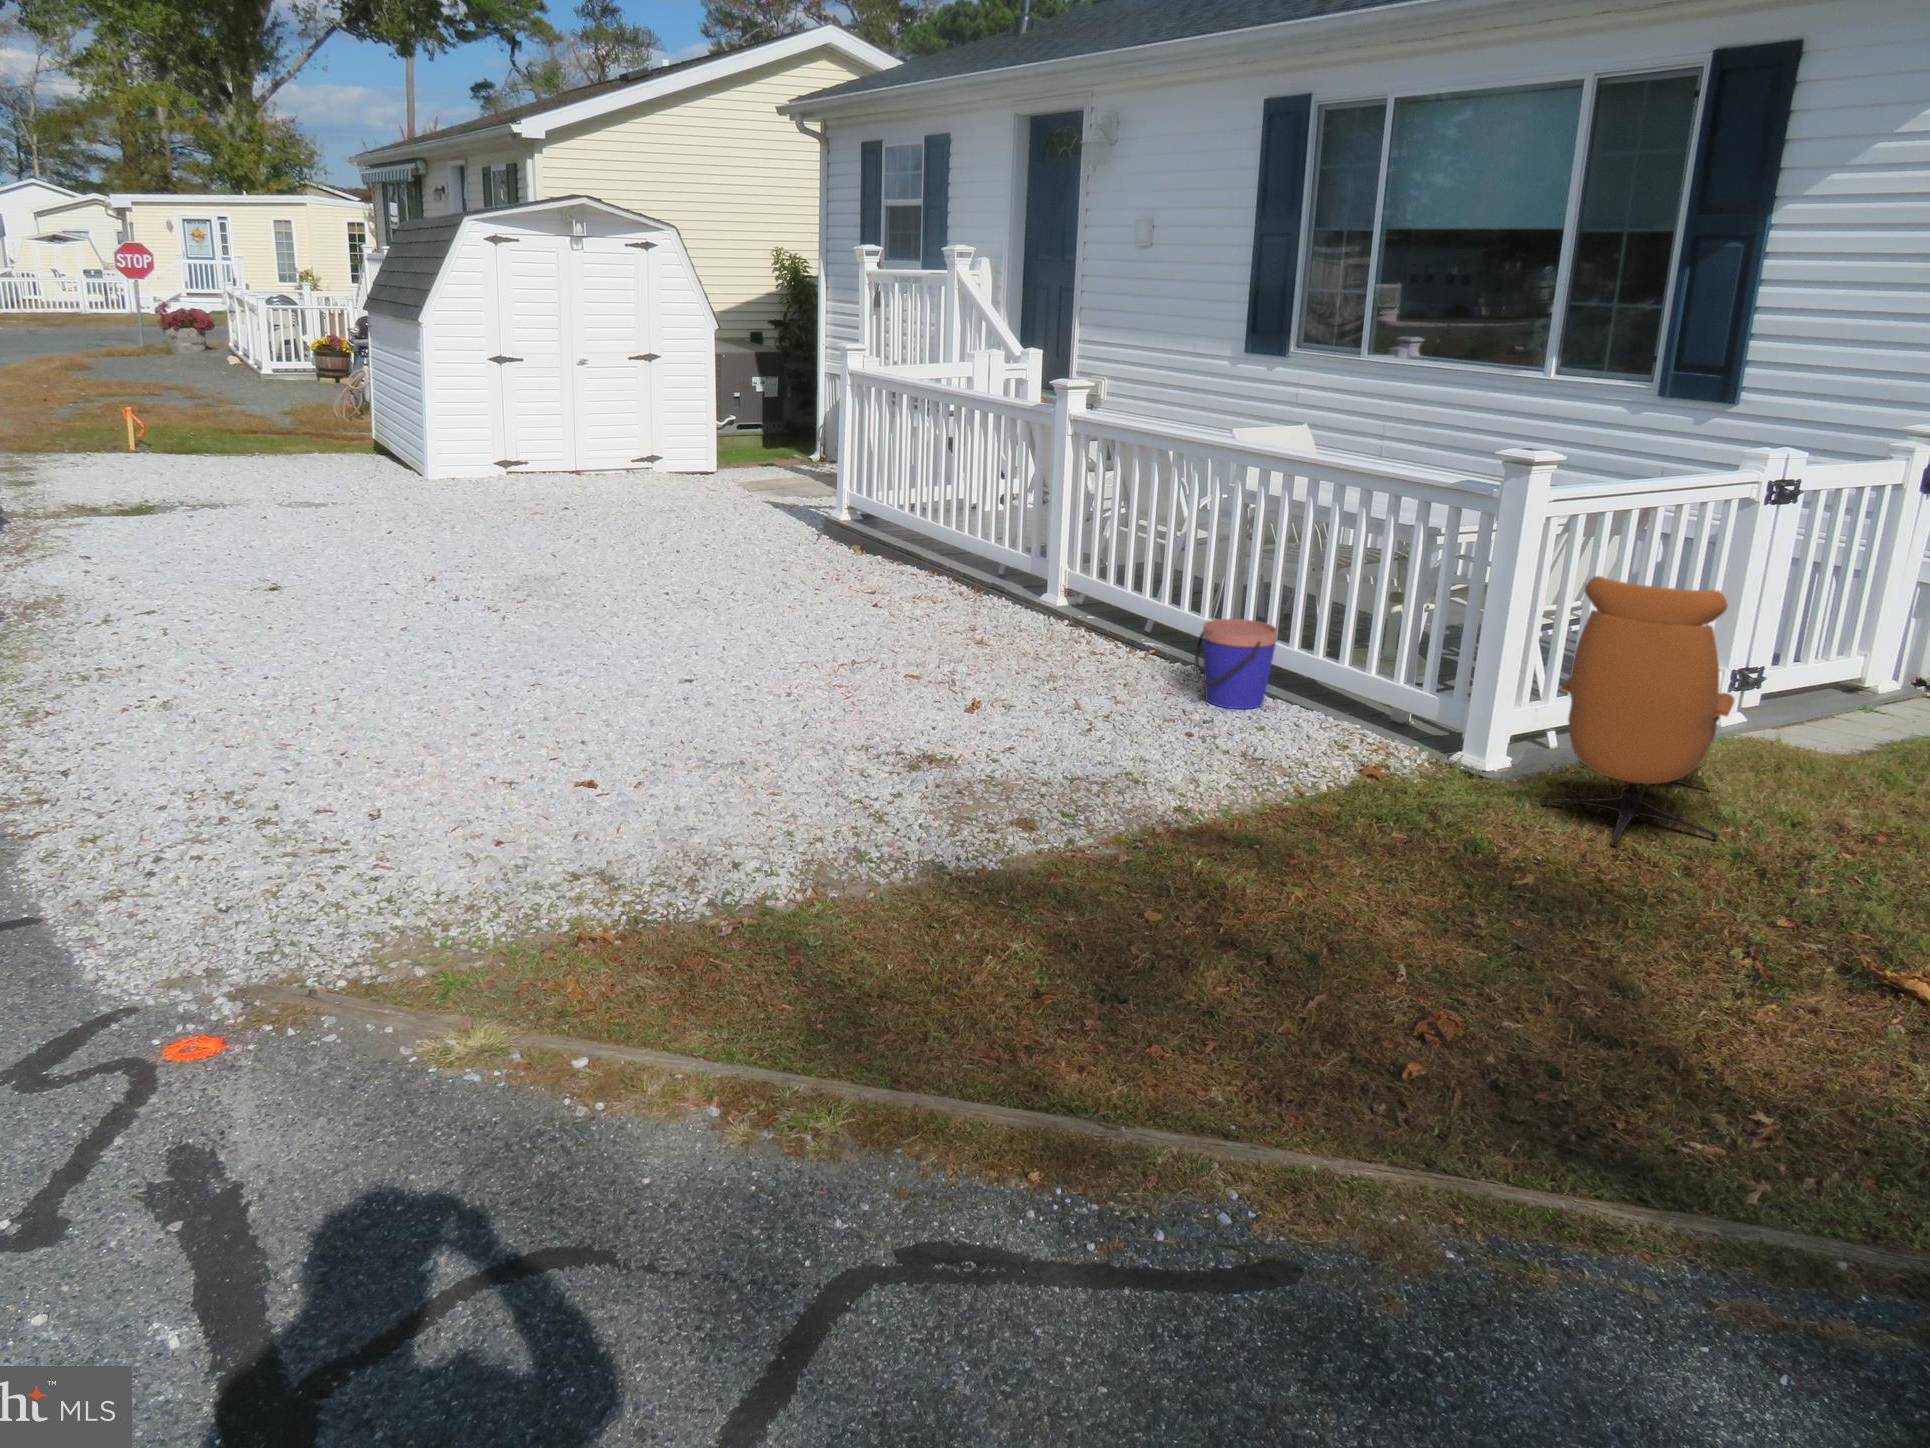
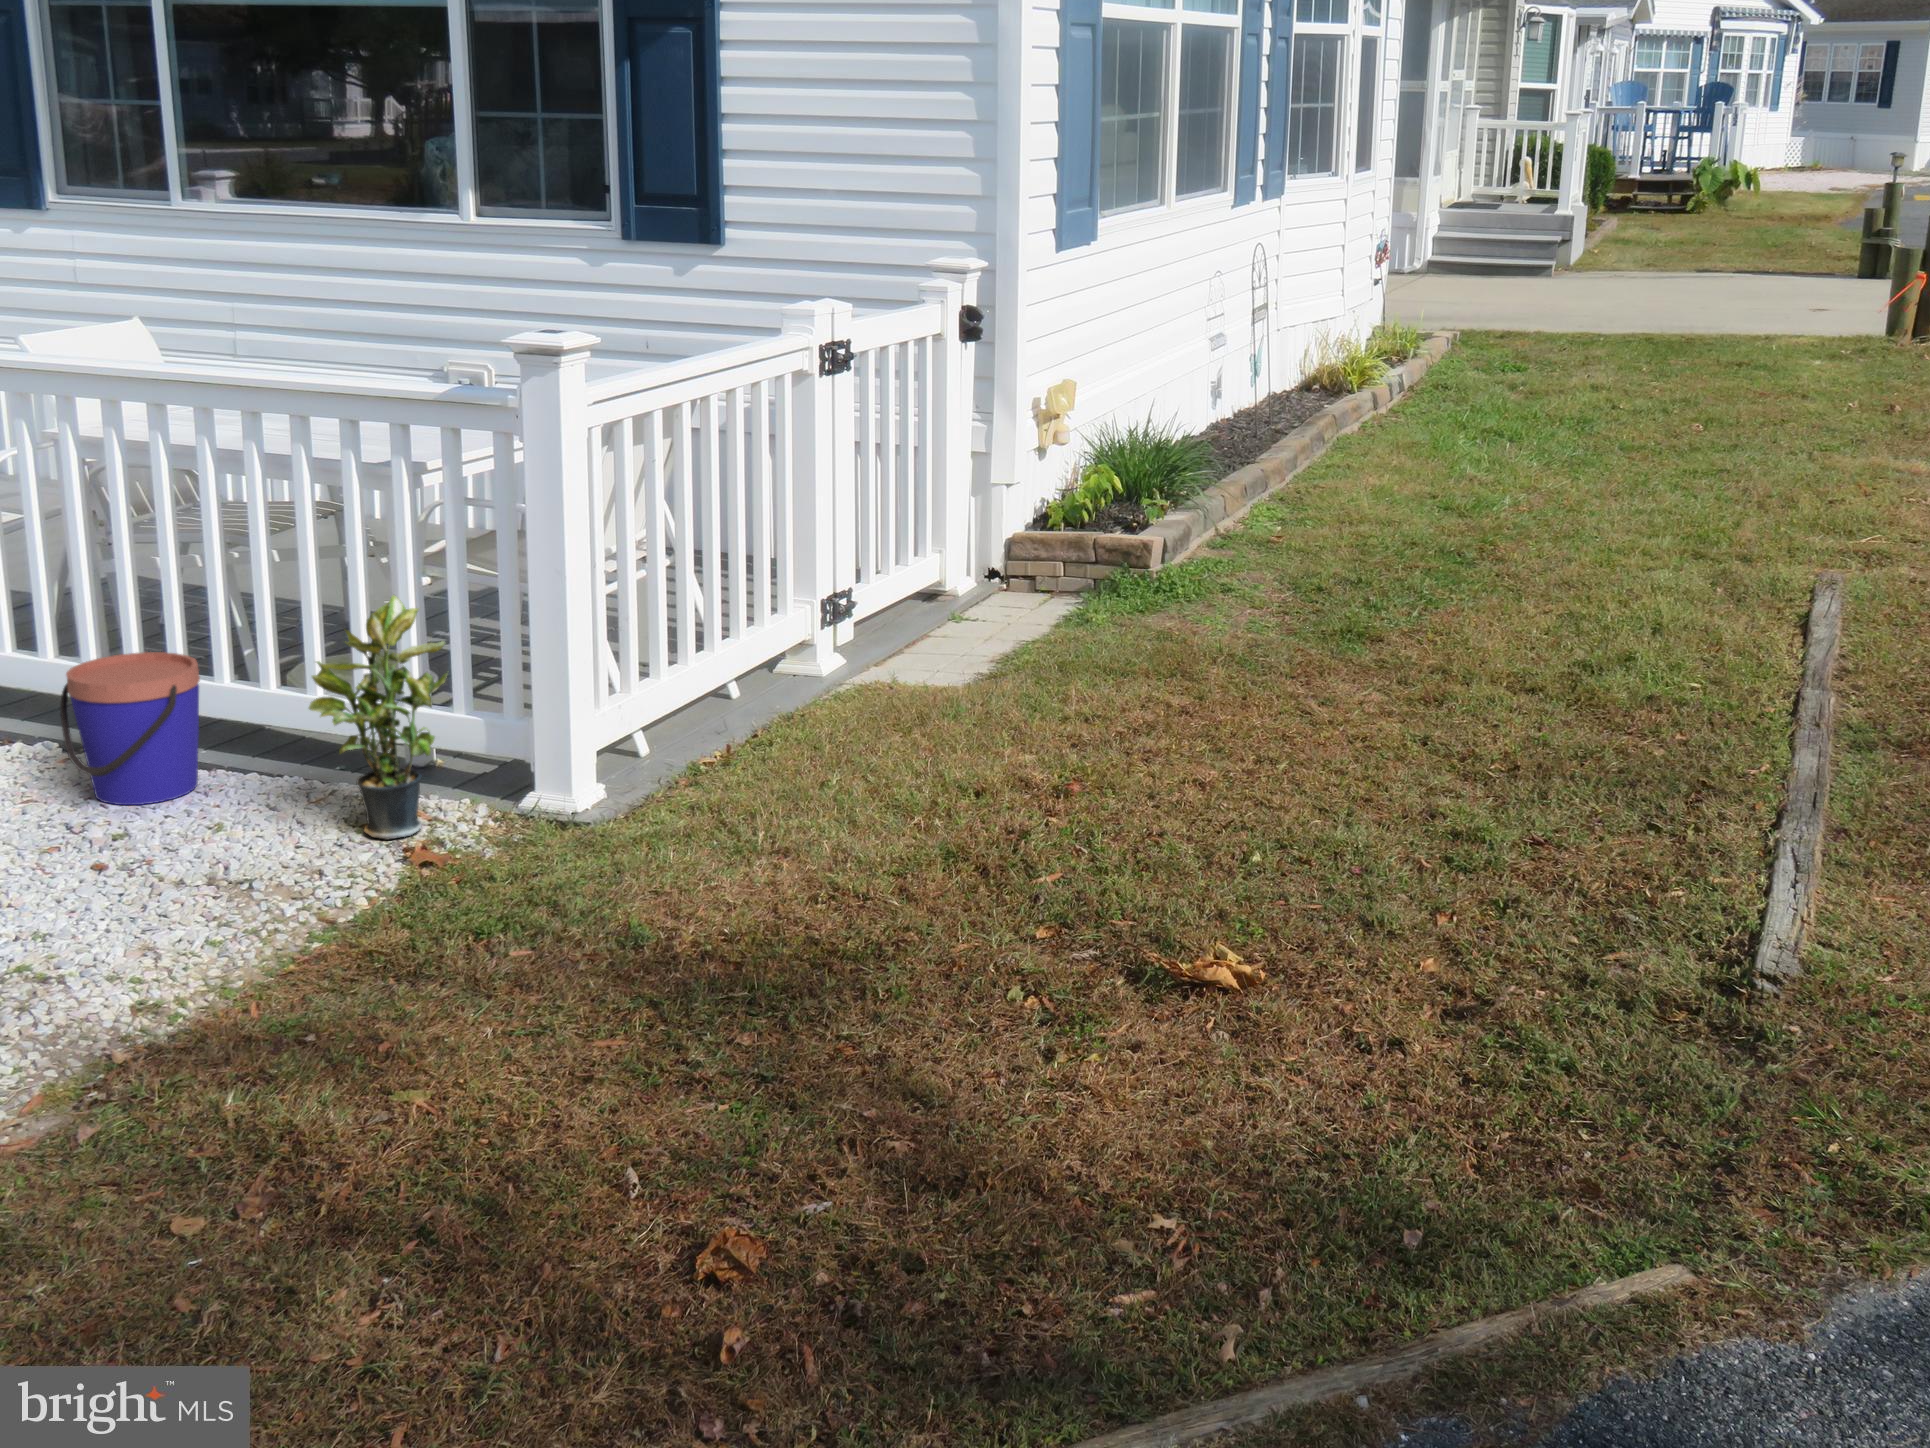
lounge chair: present [1542,576,1735,846] -> none [671,507,897,879]
potted plant: none [1326,606,1420,760] -> present [309,595,447,840]

